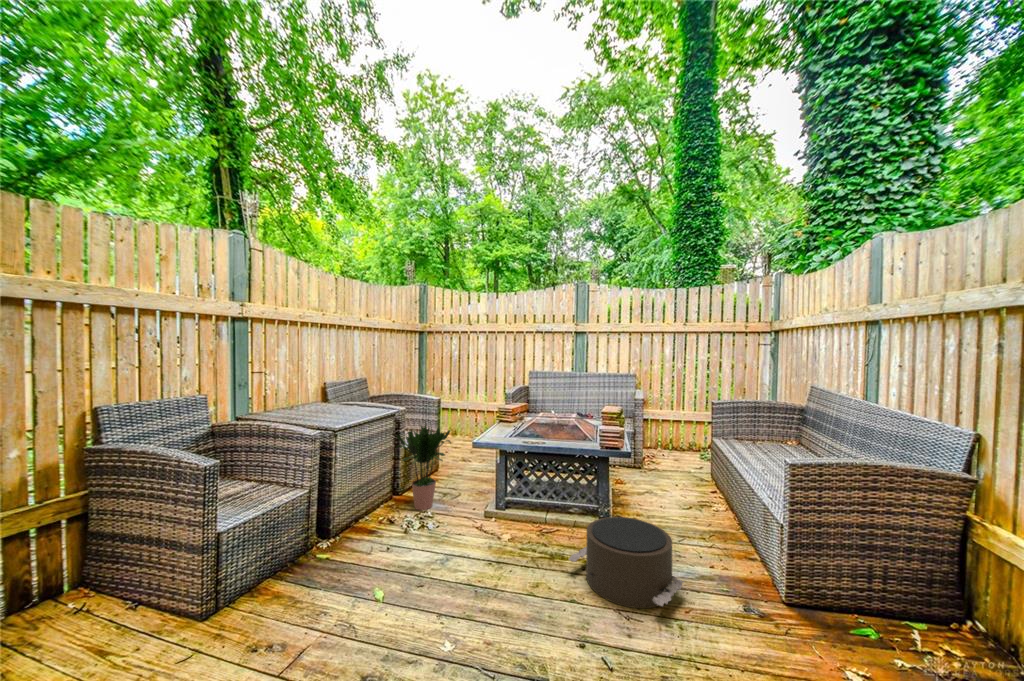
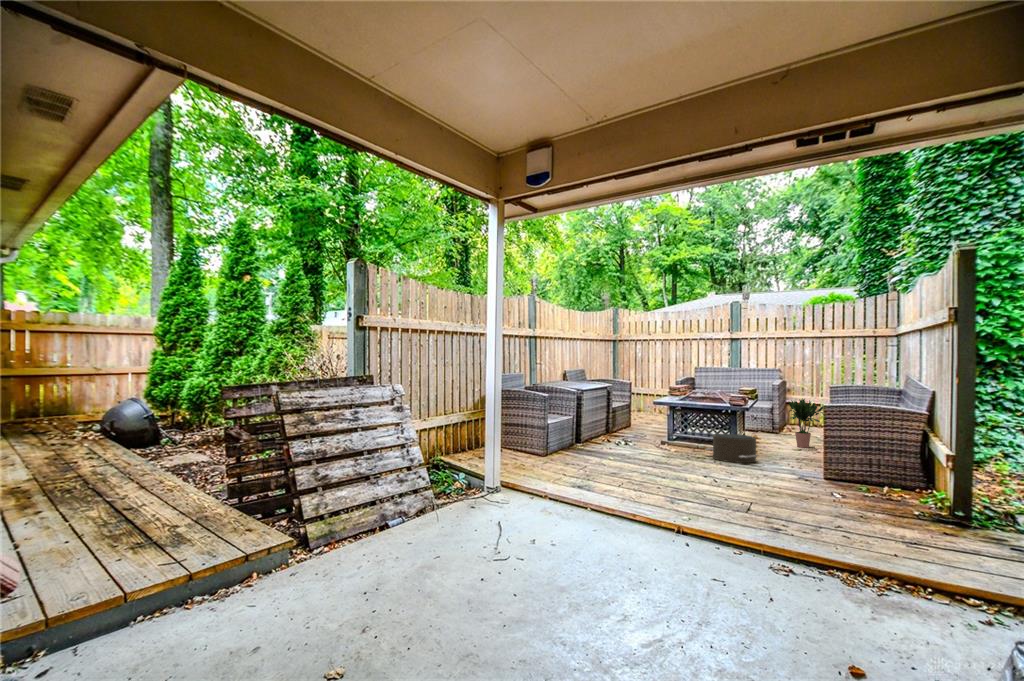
potted plant: present [396,425,451,510] -> present [789,398,823,448]

